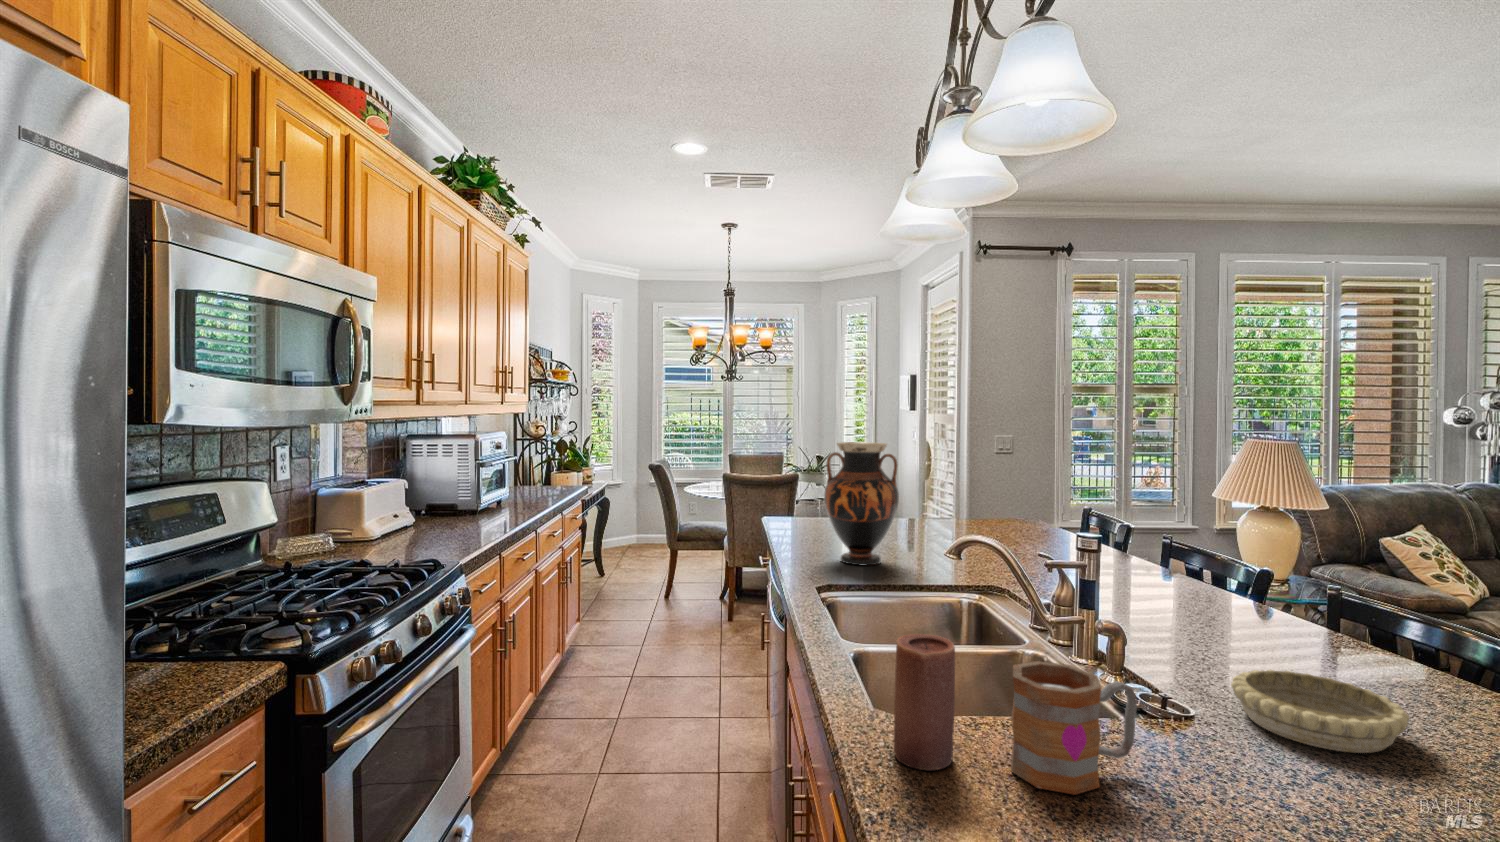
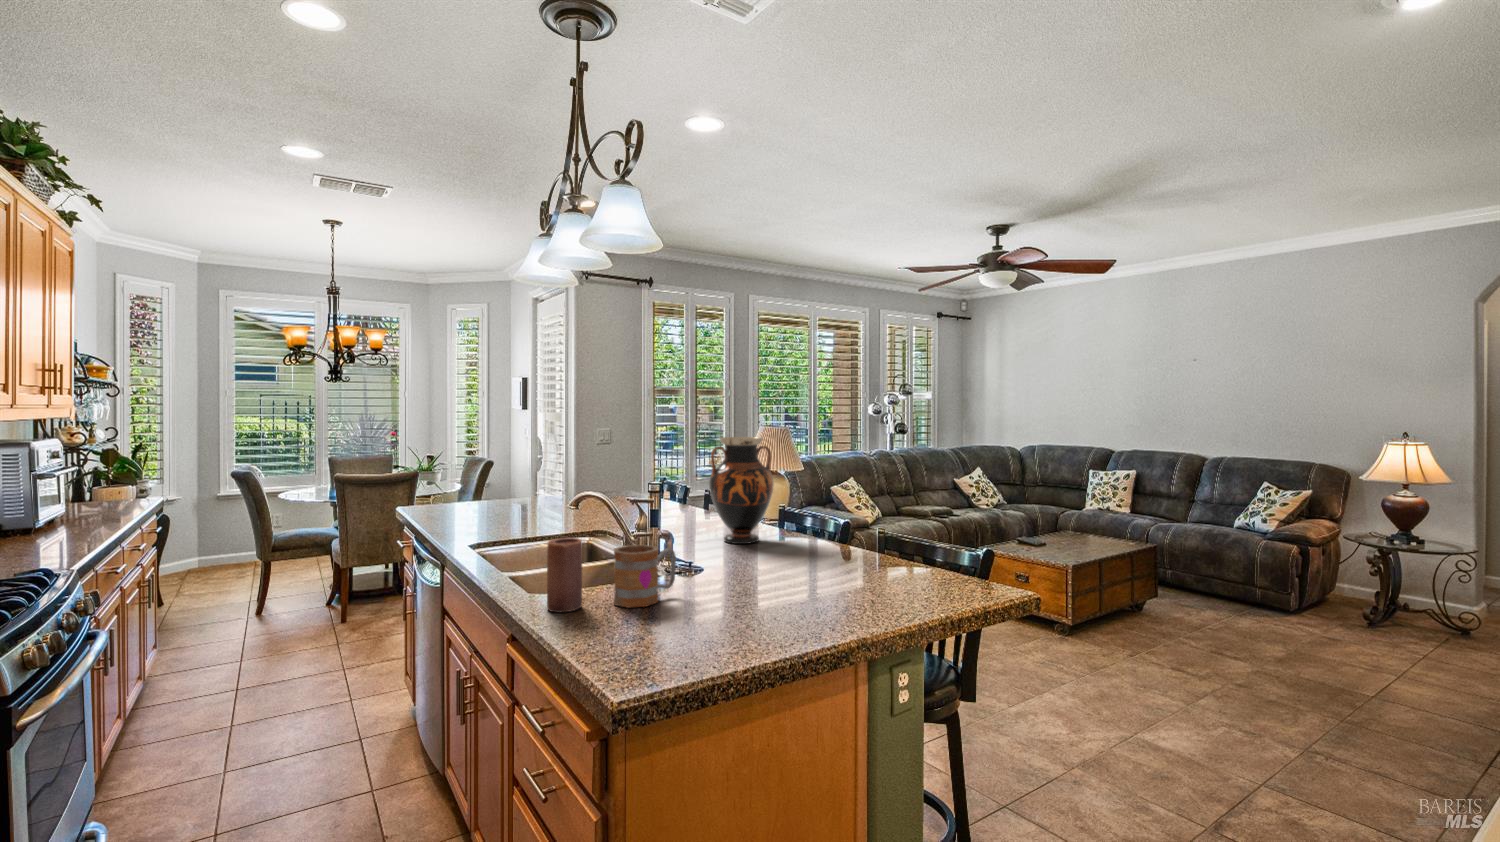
vase: present [824,442,899,565] -> present [709,437,774,544]
decorative bowl: present [1231,669,1409,753] -> none [726,544,797,573]

